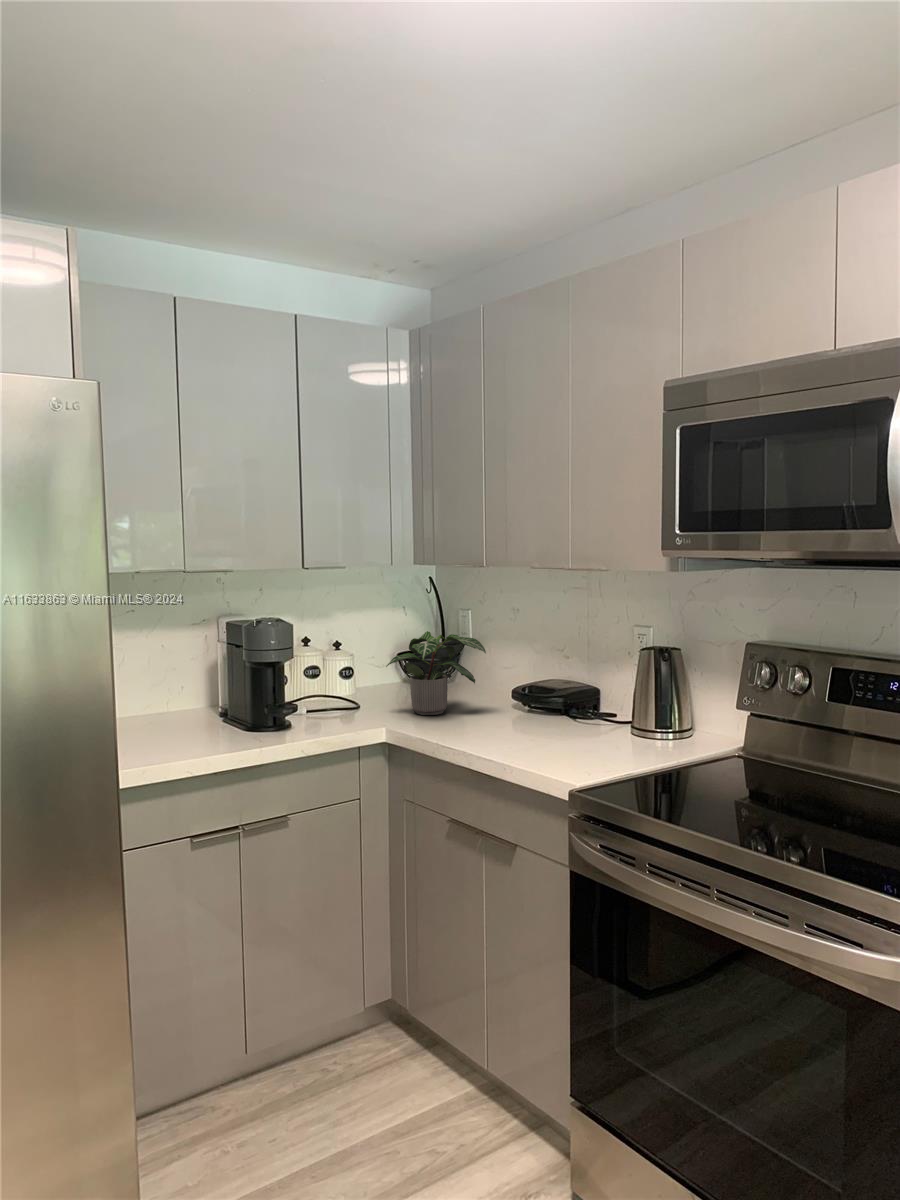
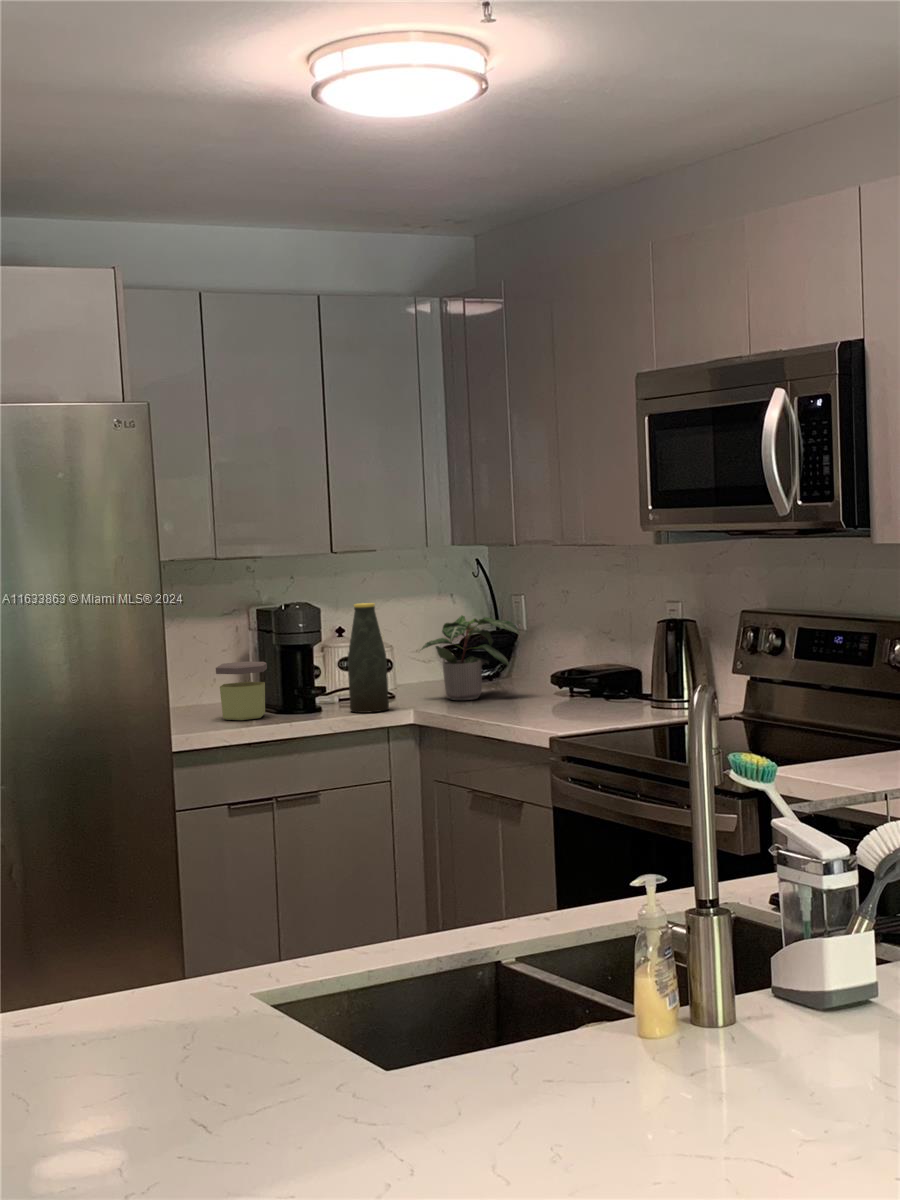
bottle: none [320,620,361,733] -> present [348,603,389,713]
jar: none [180,677,235,742] -> present [216,661,267,720]

